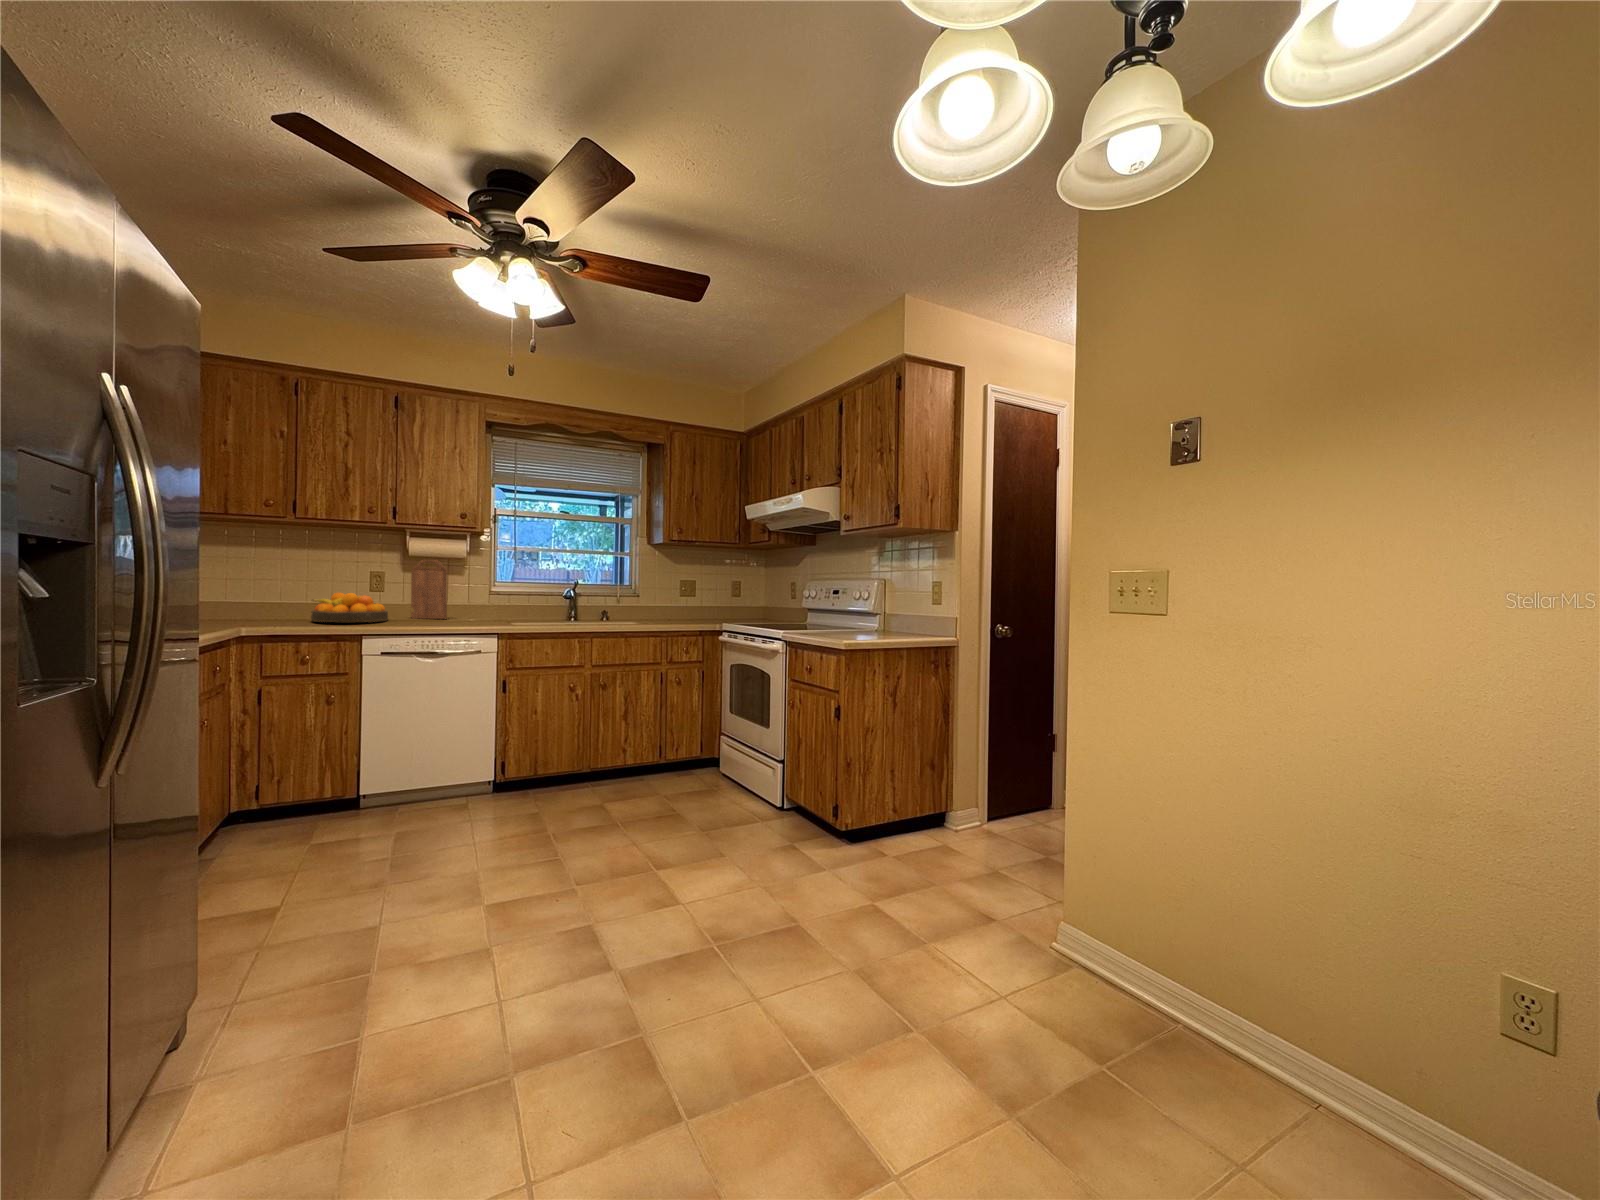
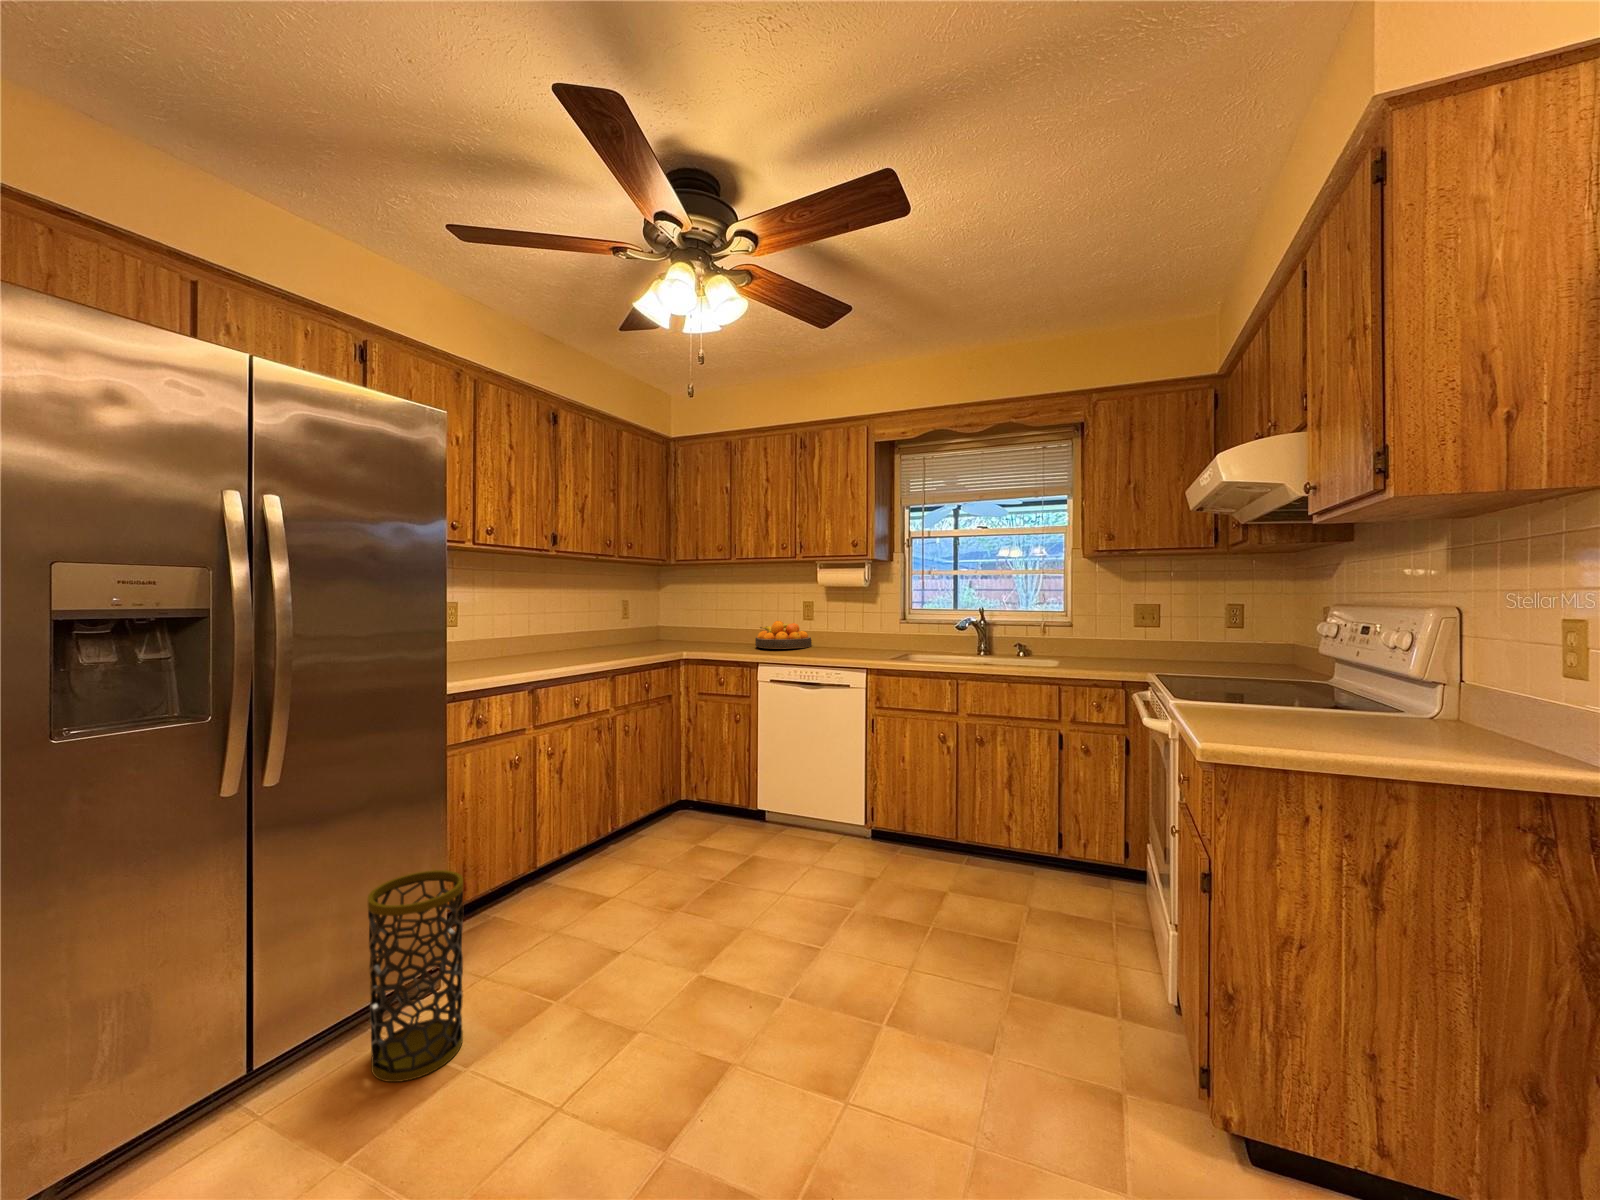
cutting board: present [411,560,448,619] -> none [832,588,856,647]
trash can: none [196,853,324,1105] -> present [368,870,463,1082]

